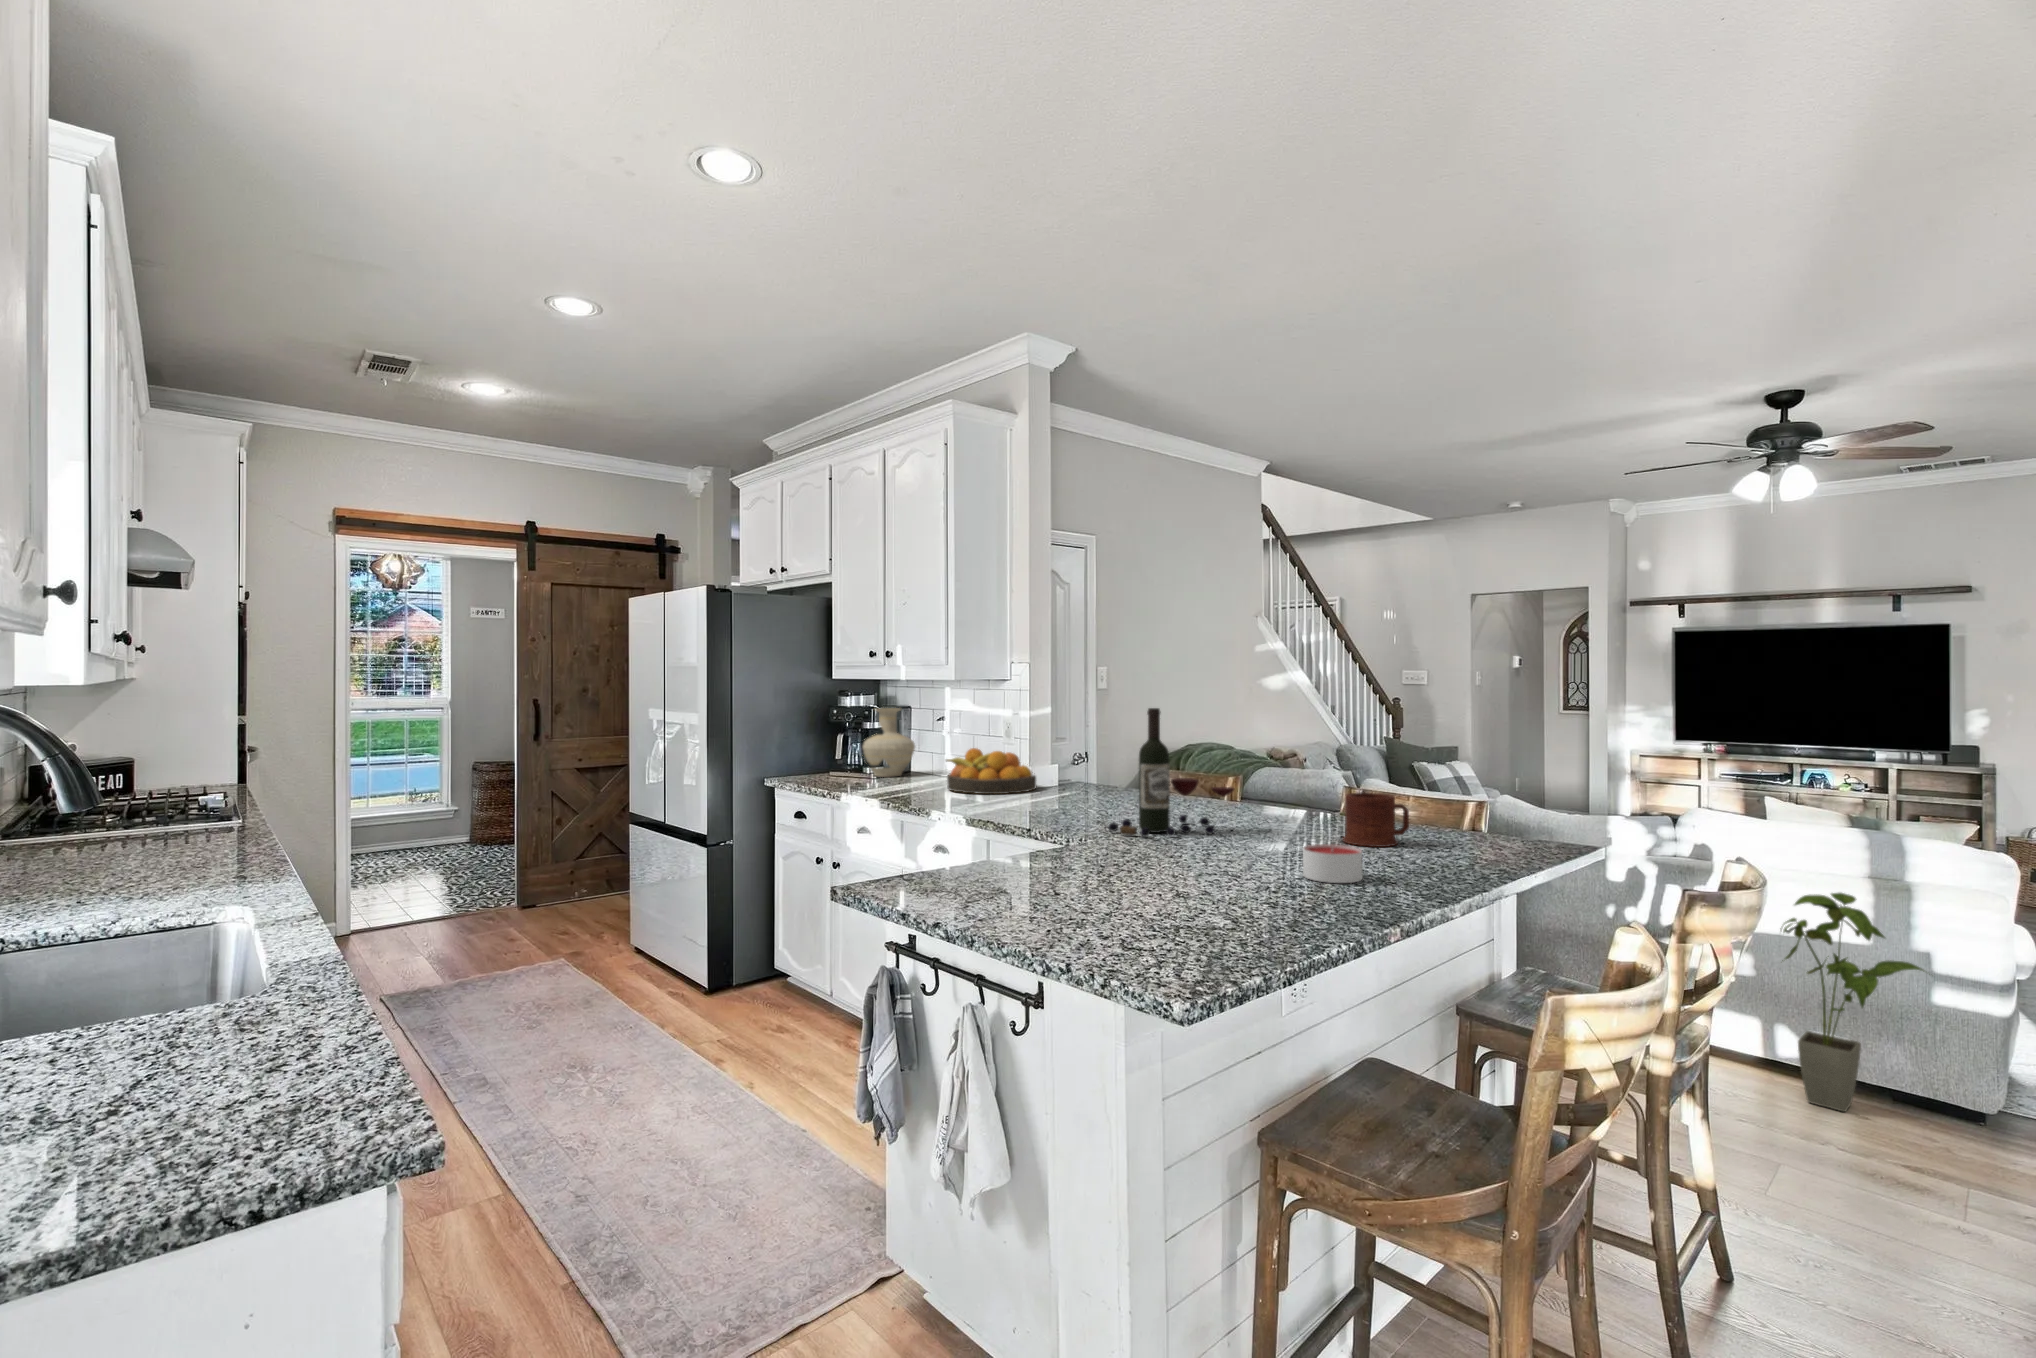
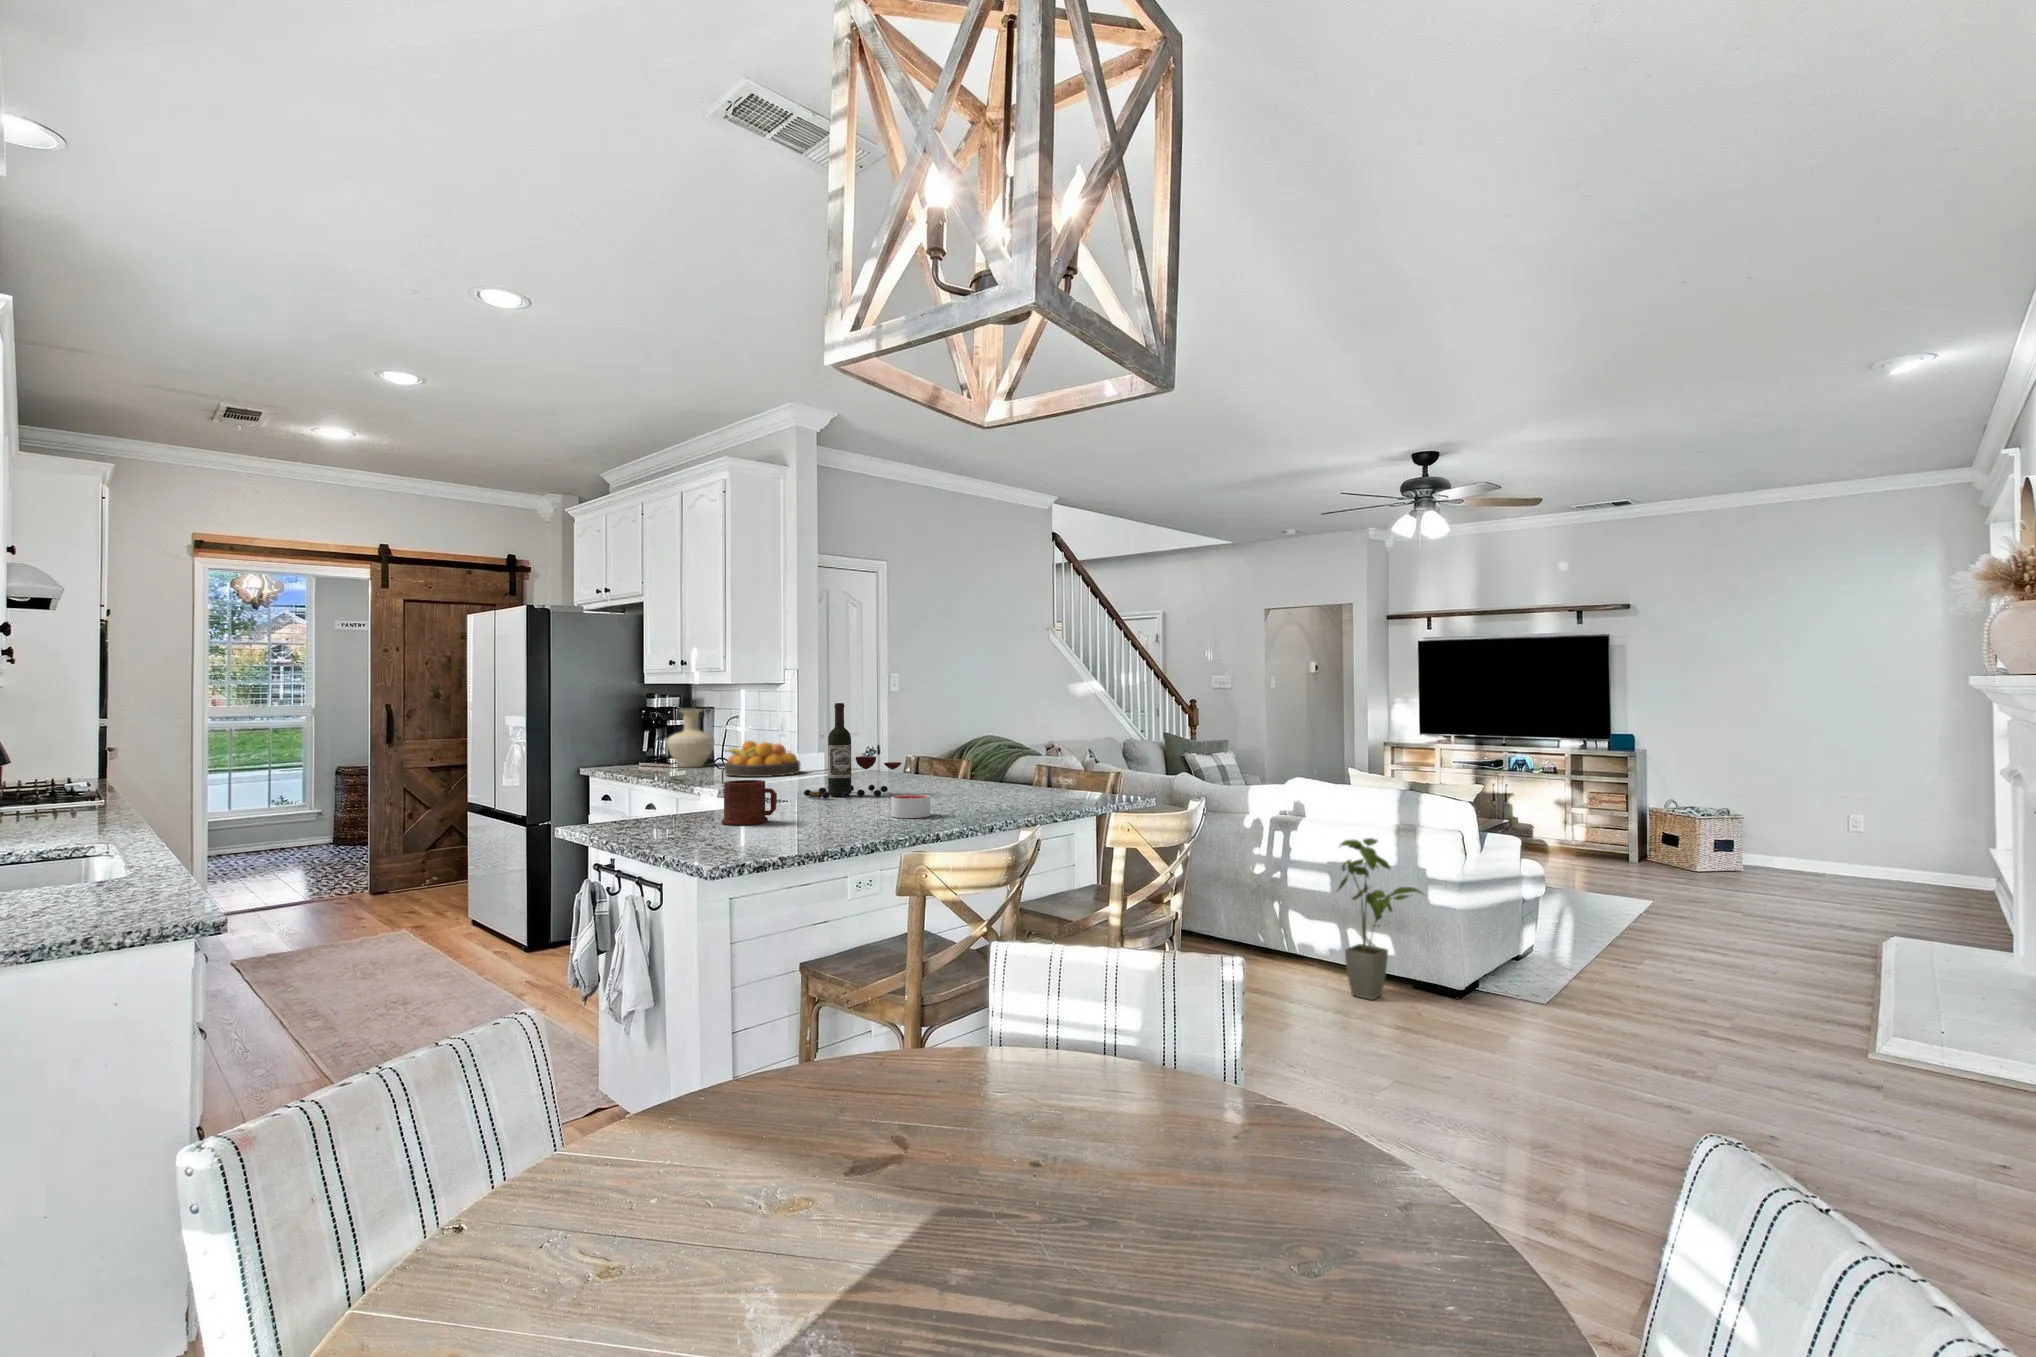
mug: present [1343,793,1409,847] -> present [722,780,777,825]

